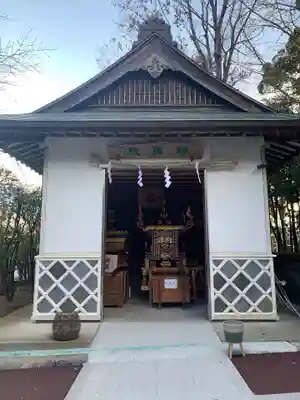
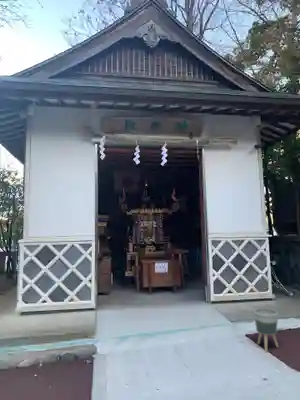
woven basket: present [52,311,81,340] -> none [48,303,83,339]

